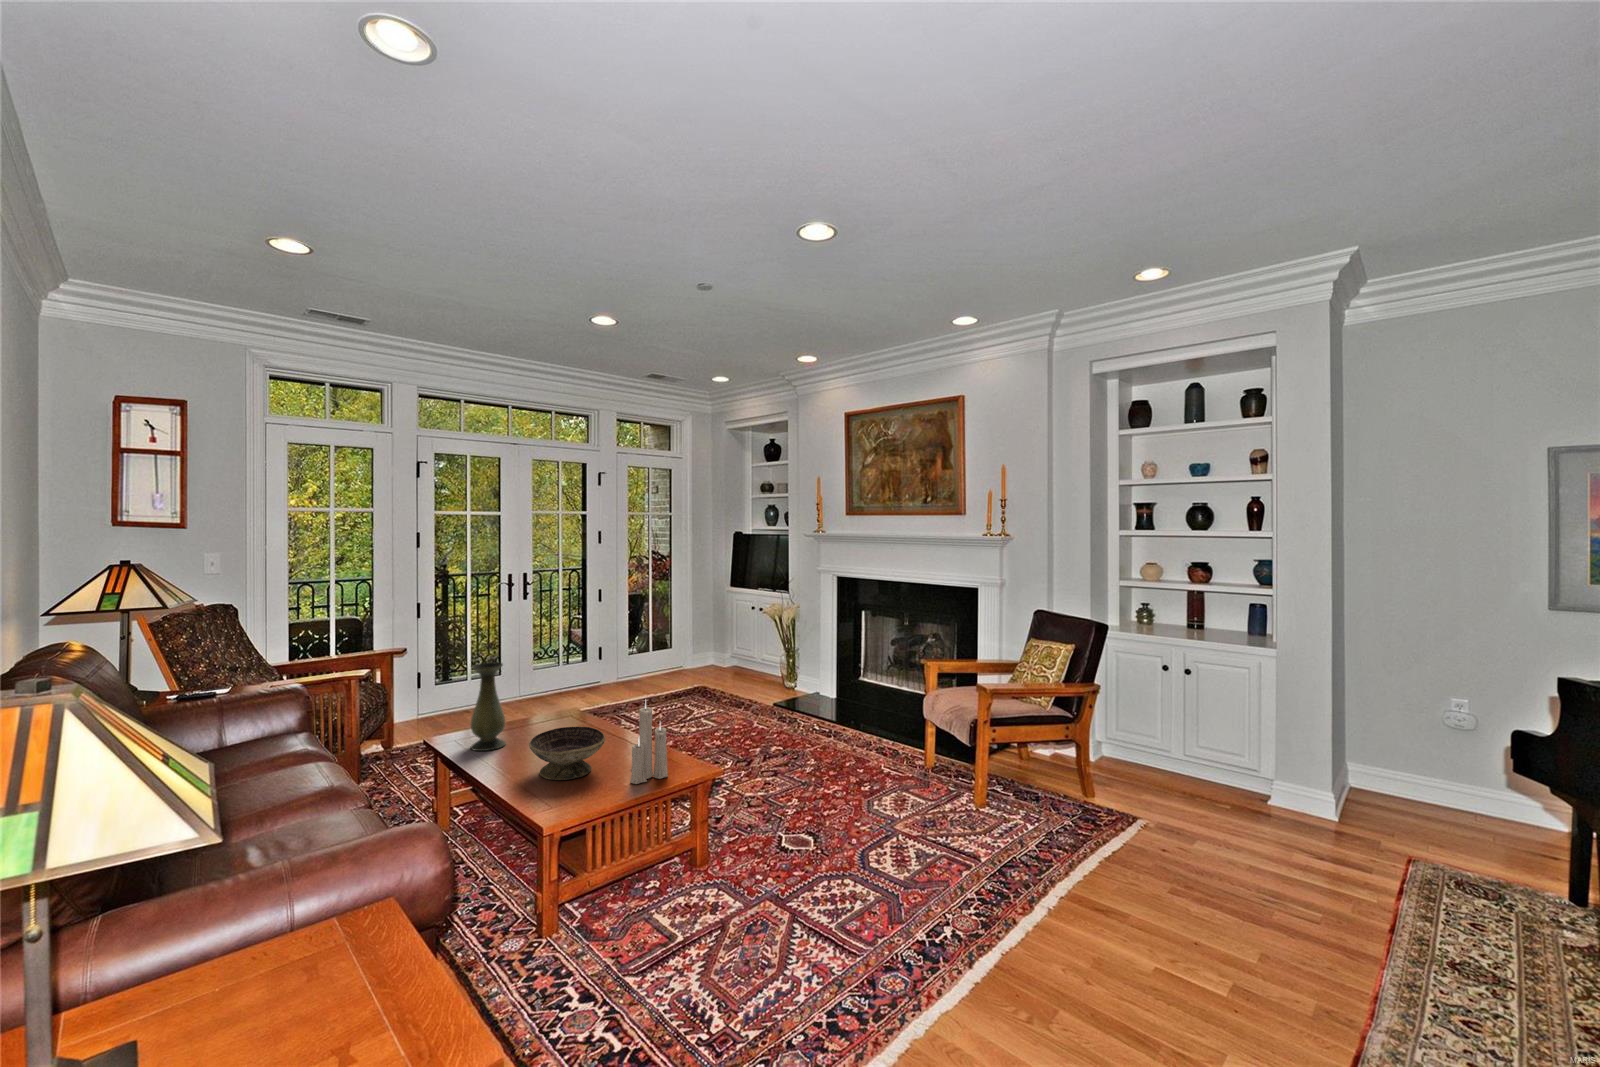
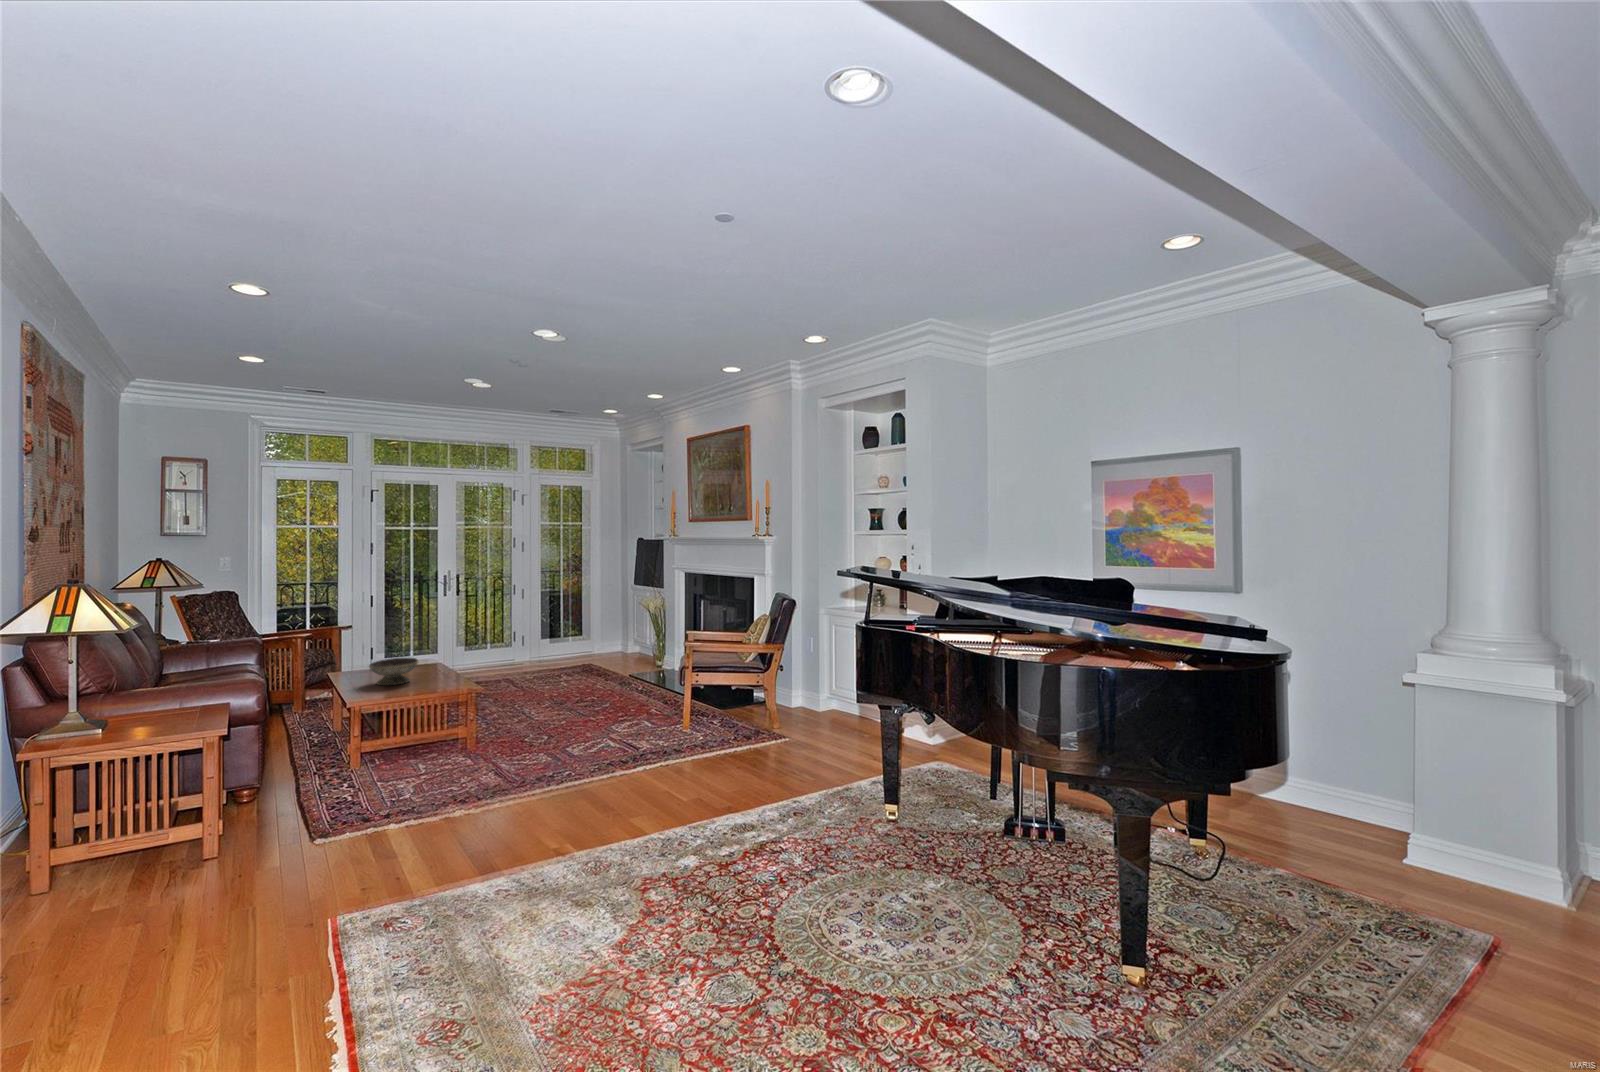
vase: present [471,662,506,751] -> none [350,621,374,674]
candle: present [630,701,668,784] -> none [424,635,450,687]

